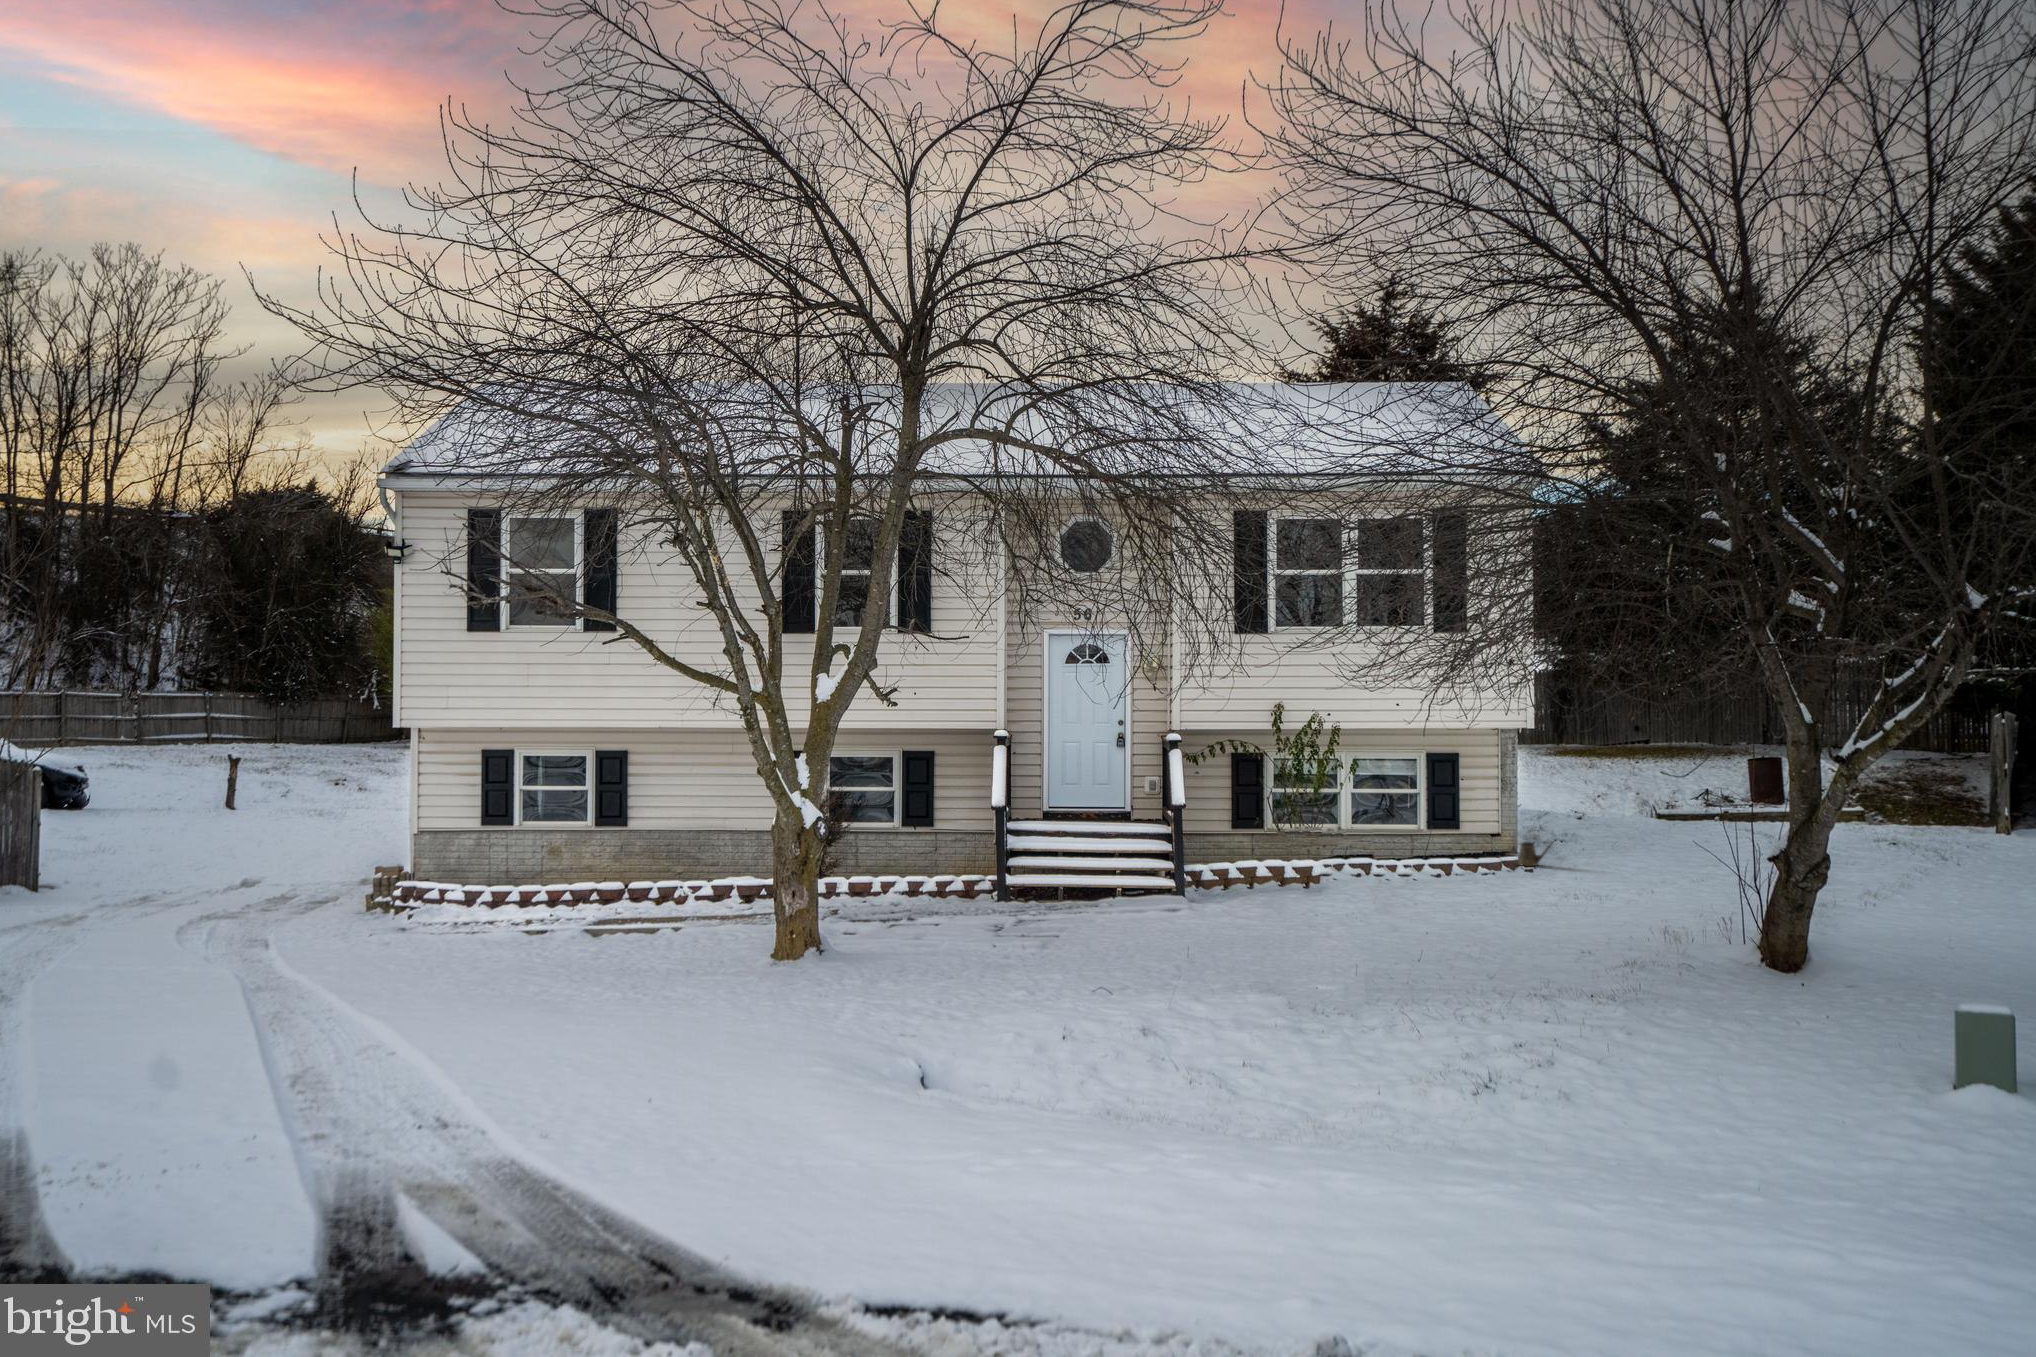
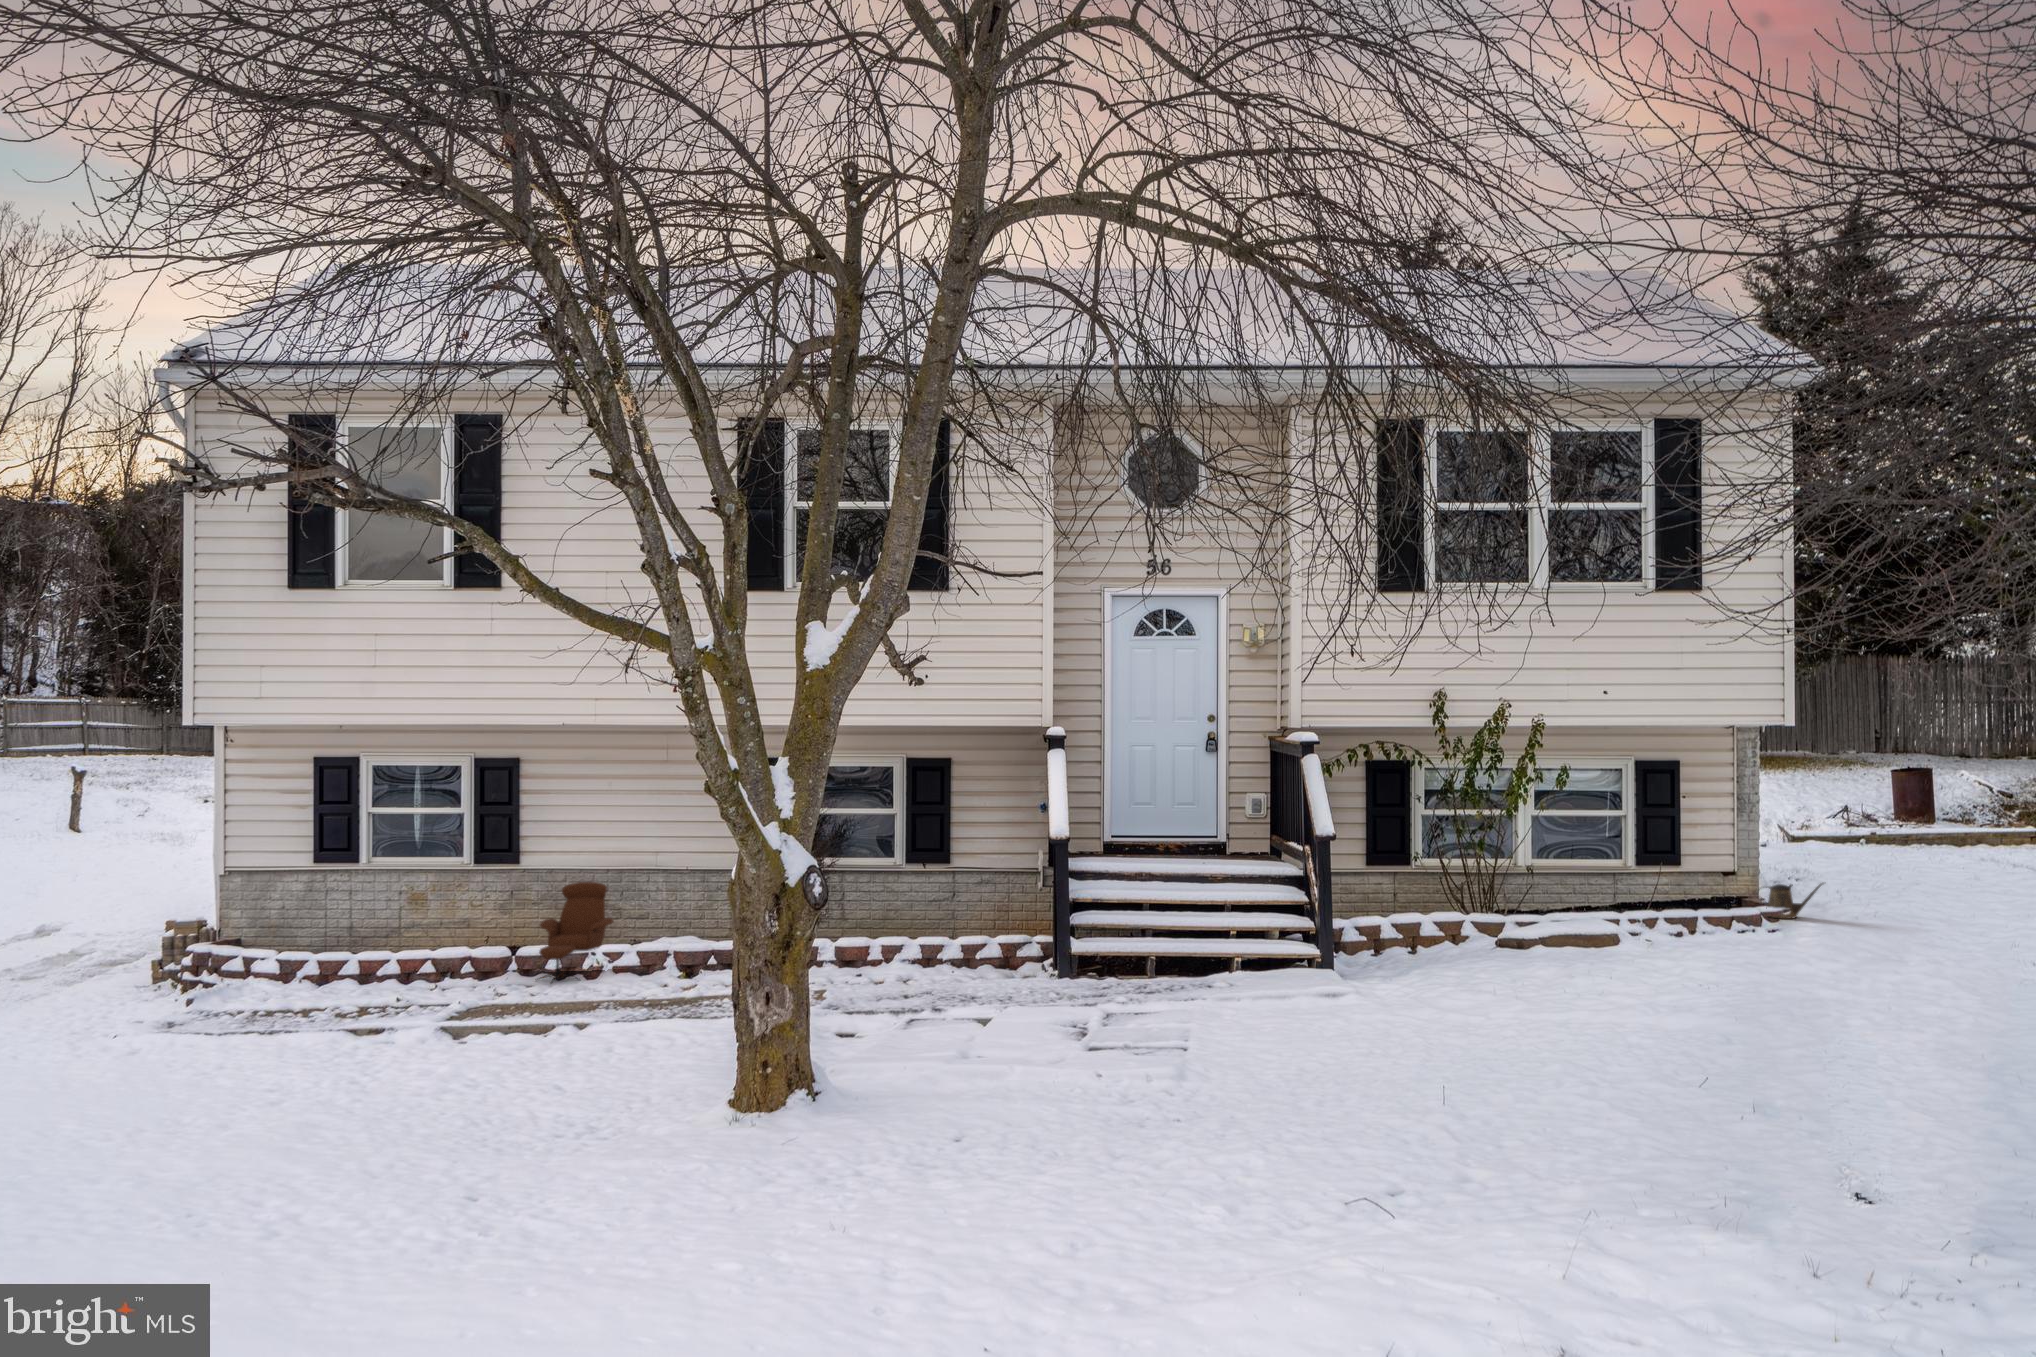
lounge chair: none [640,839,692,907] -> present [539,882,613,980]

